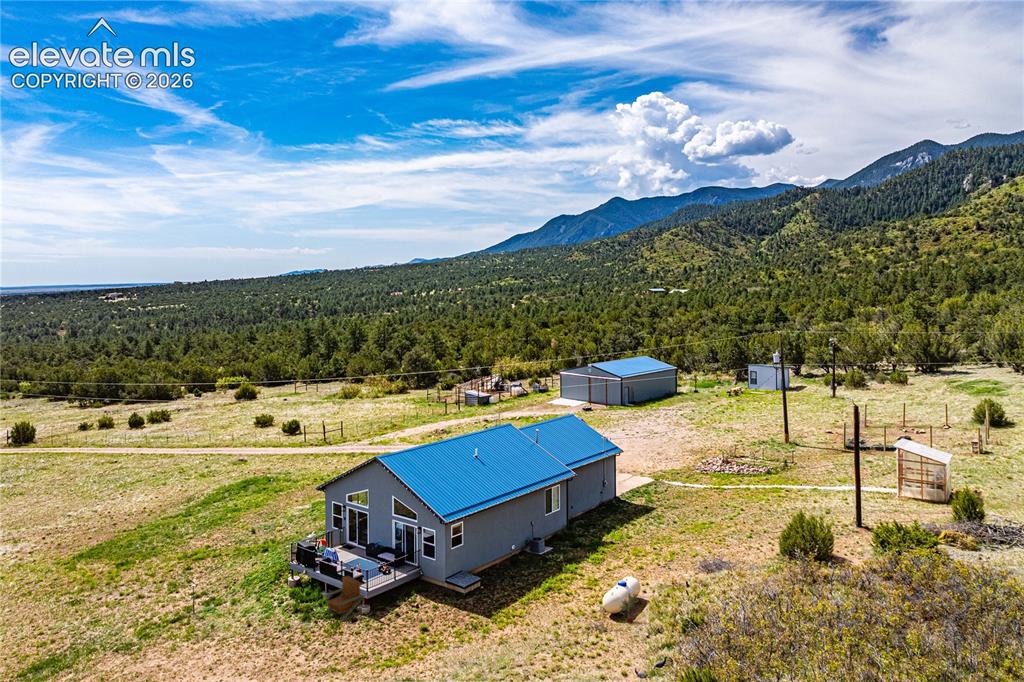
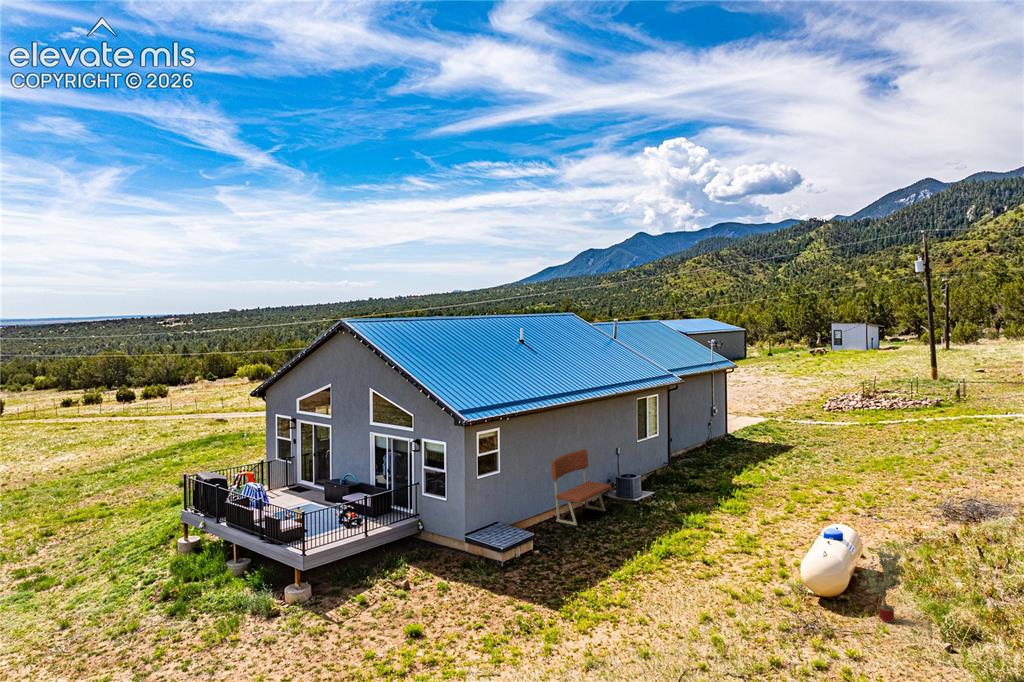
bench: none [493,527,526,571] -> present [551,450,611,526]
lounge chair: present [325,576,364,622] -> none [221,526,302,617]

